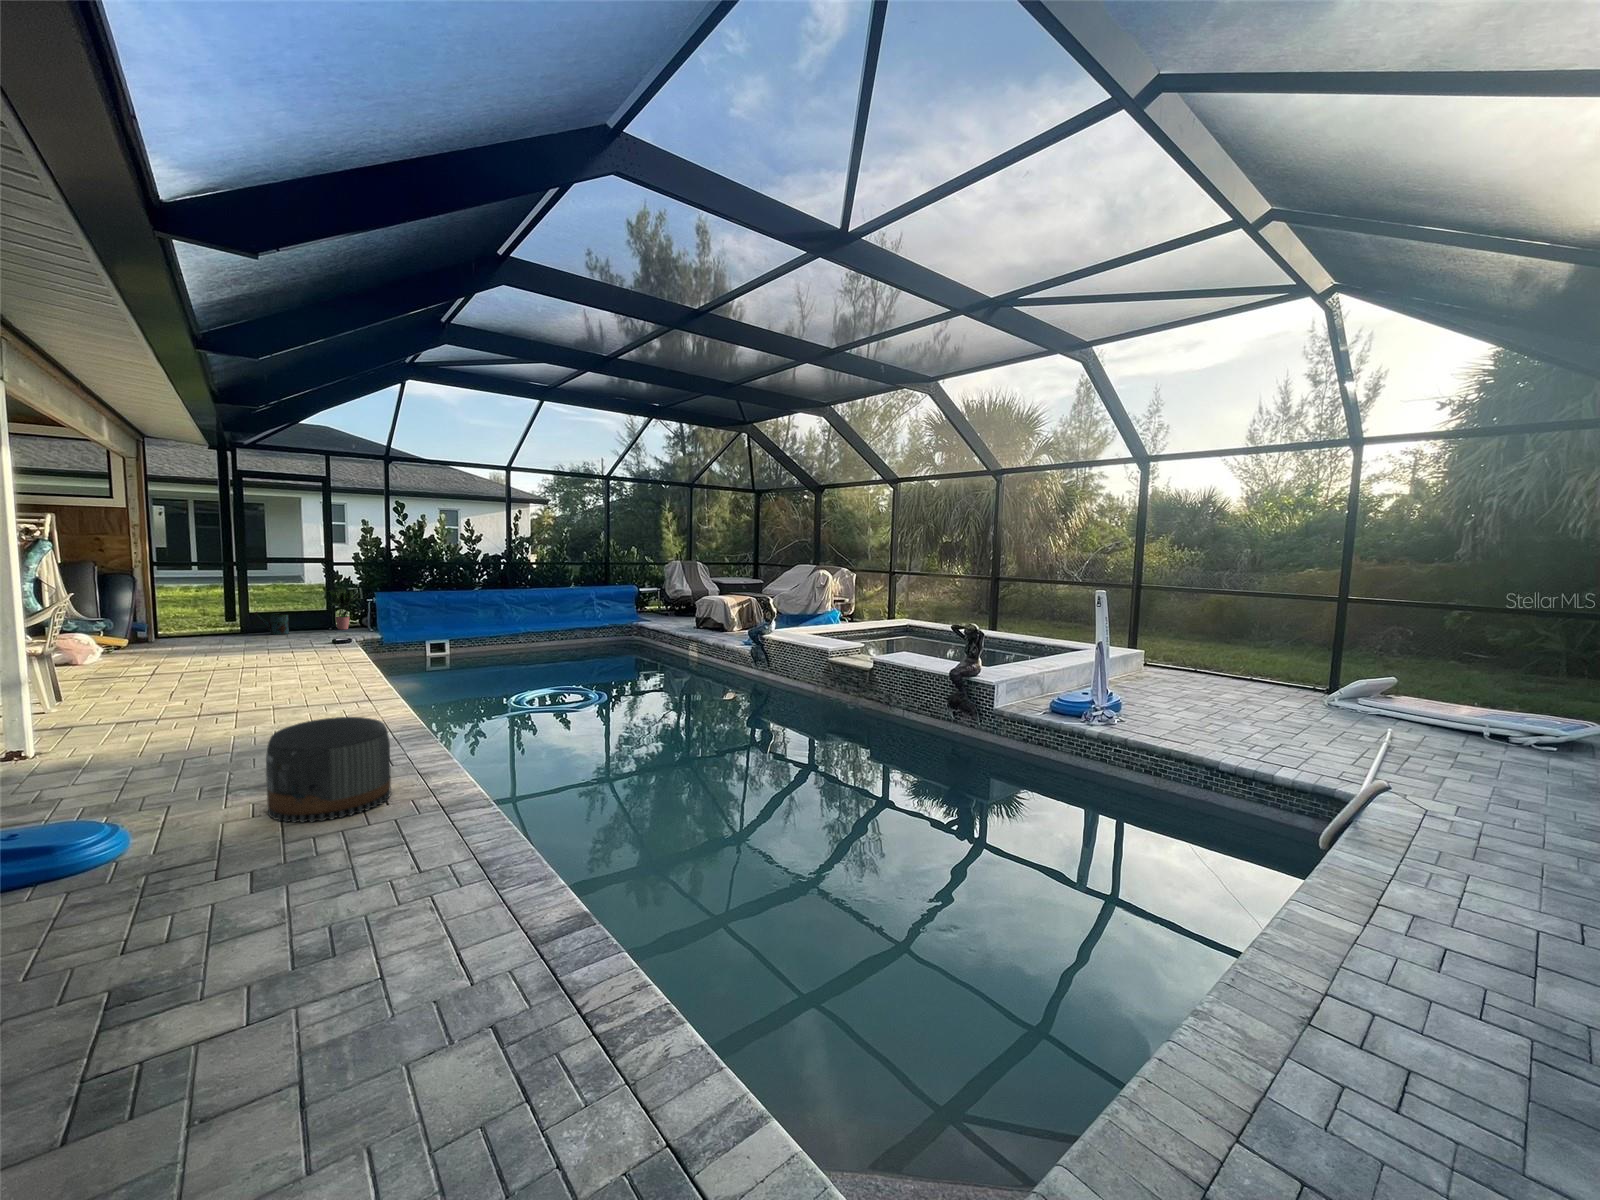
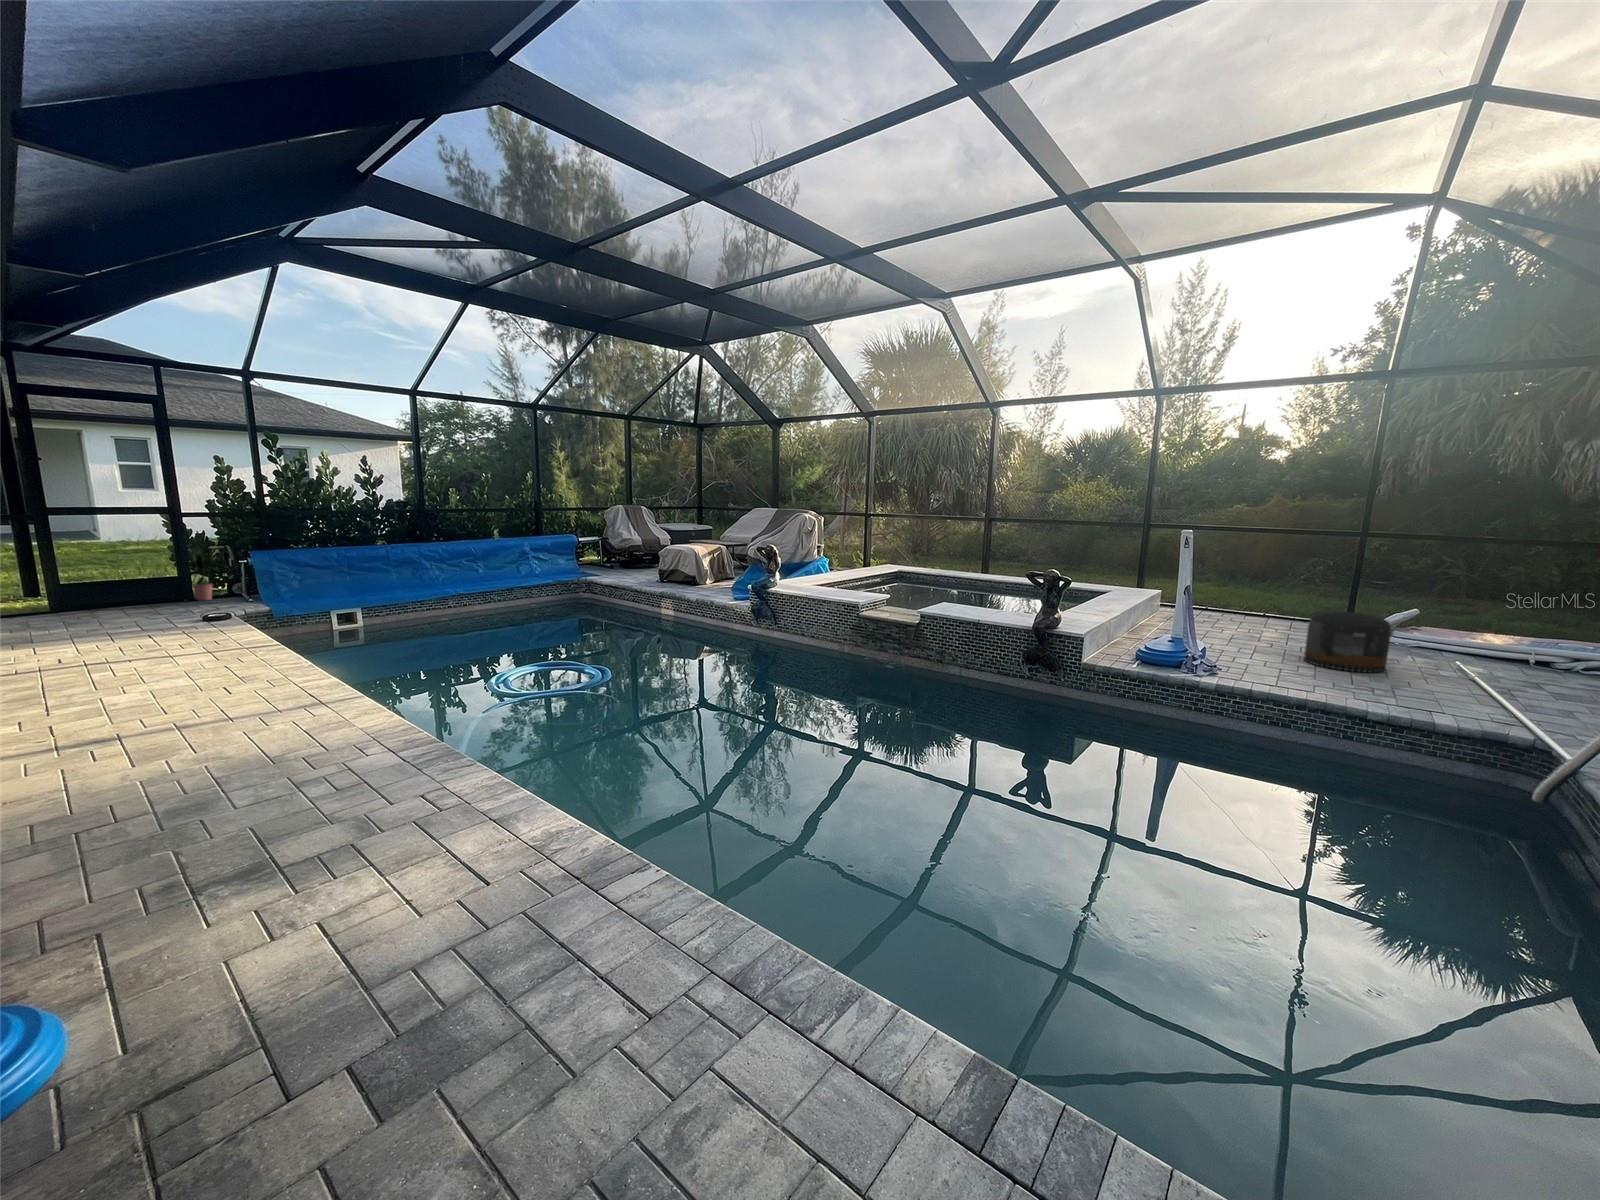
watering can: present [253,612,289,635] -> none [71,582,136,612]
pouf: present [266,717,391,823] -> present [1304,611,1391,673]

